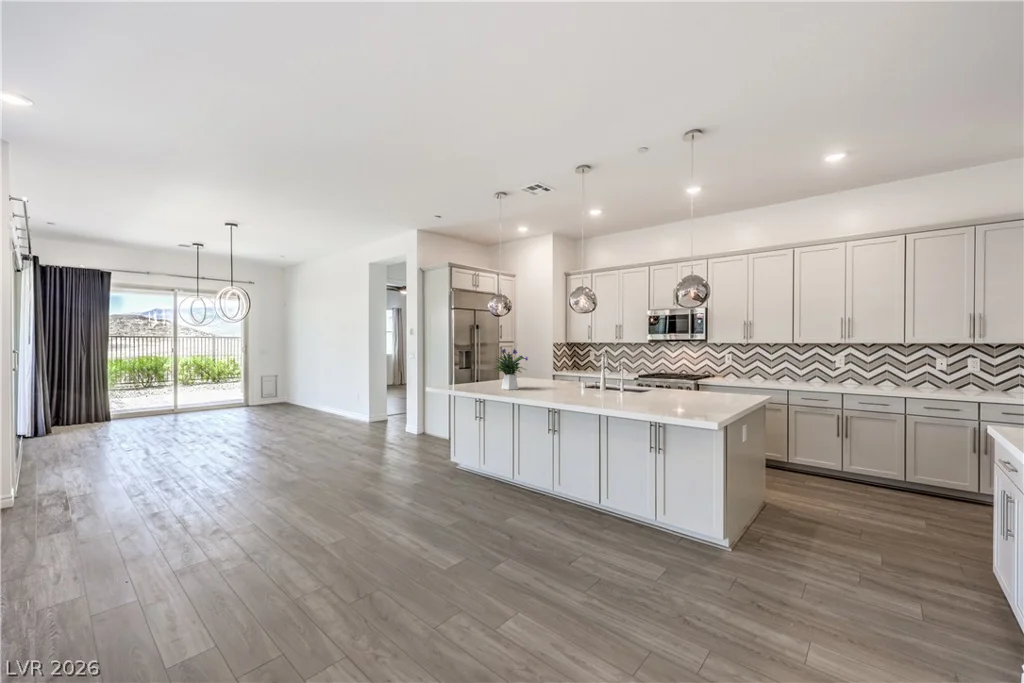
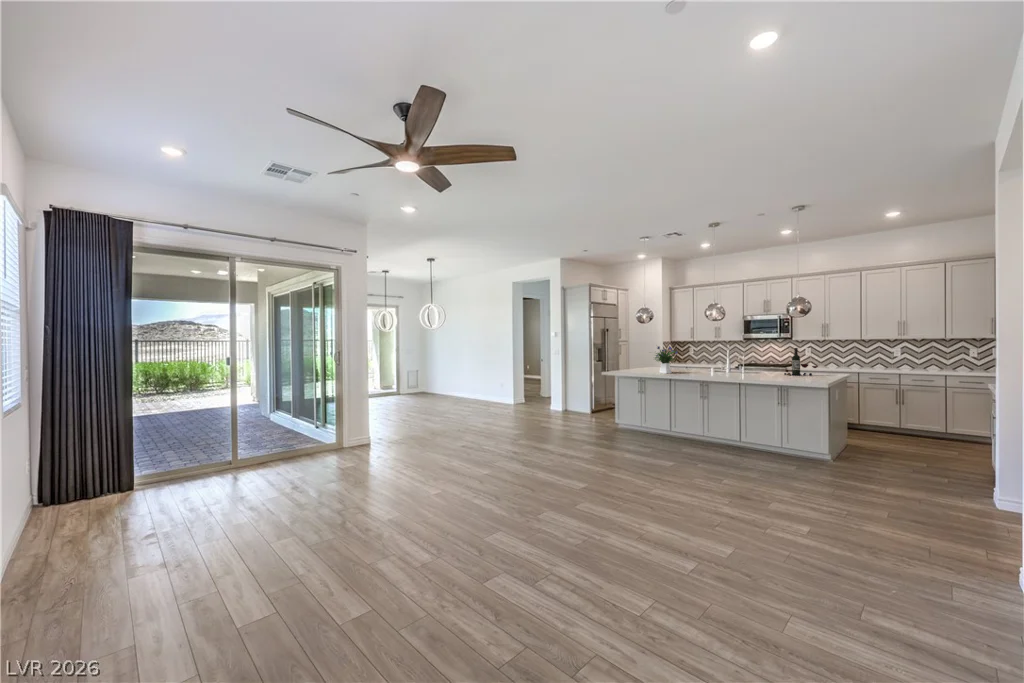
wine bottle: none [671,354,720,398] -> present [784,348,818,376]

